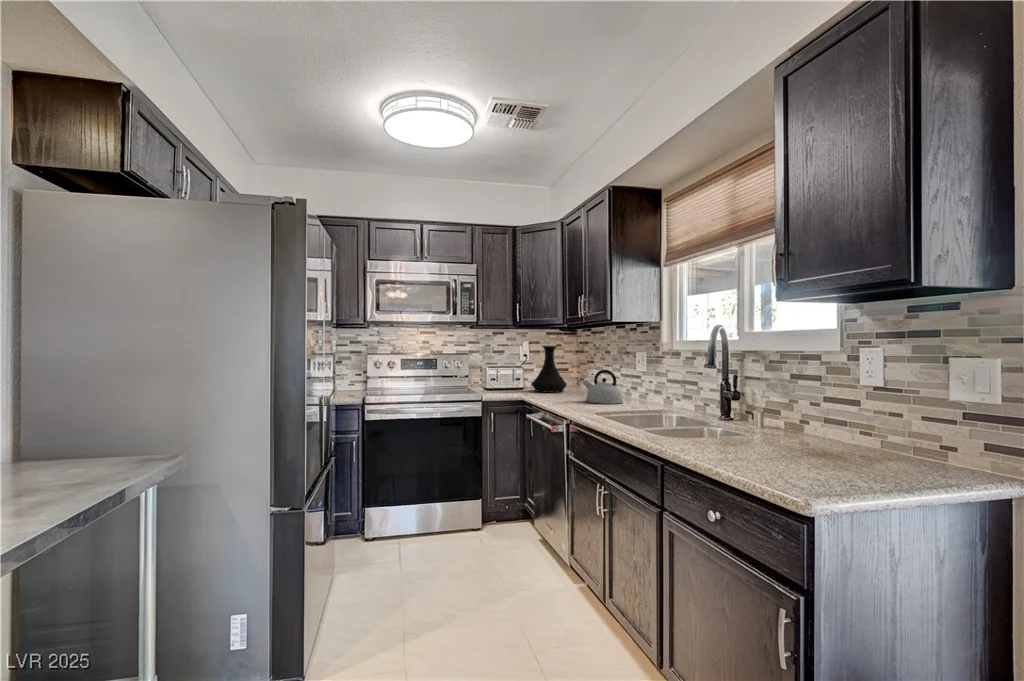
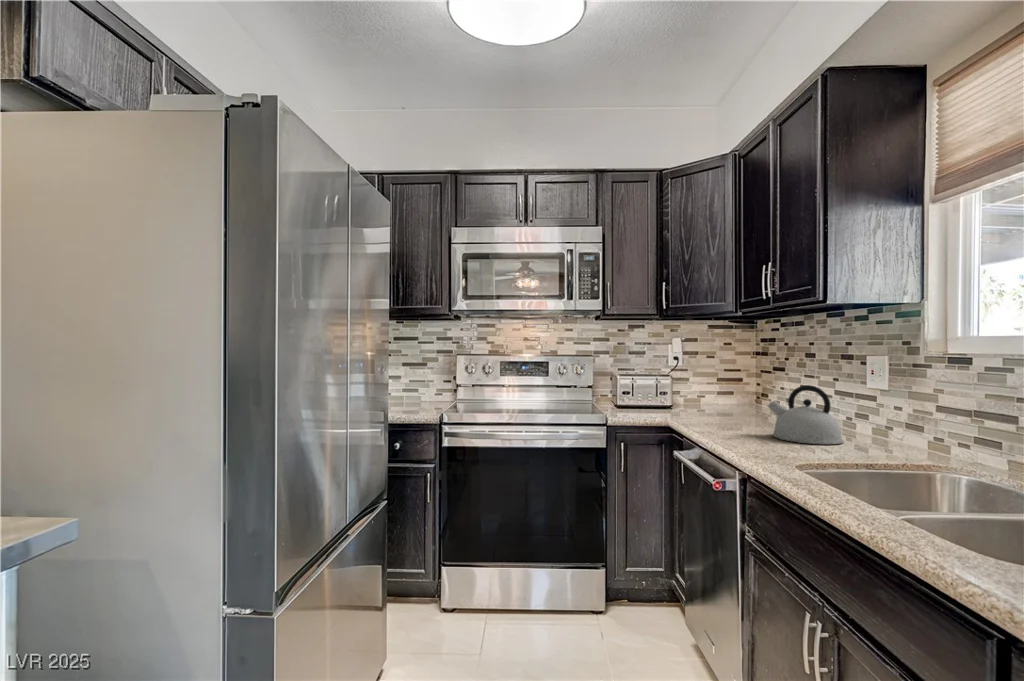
vase: present [532,346,567,393] -> none [683,344,740,415]

